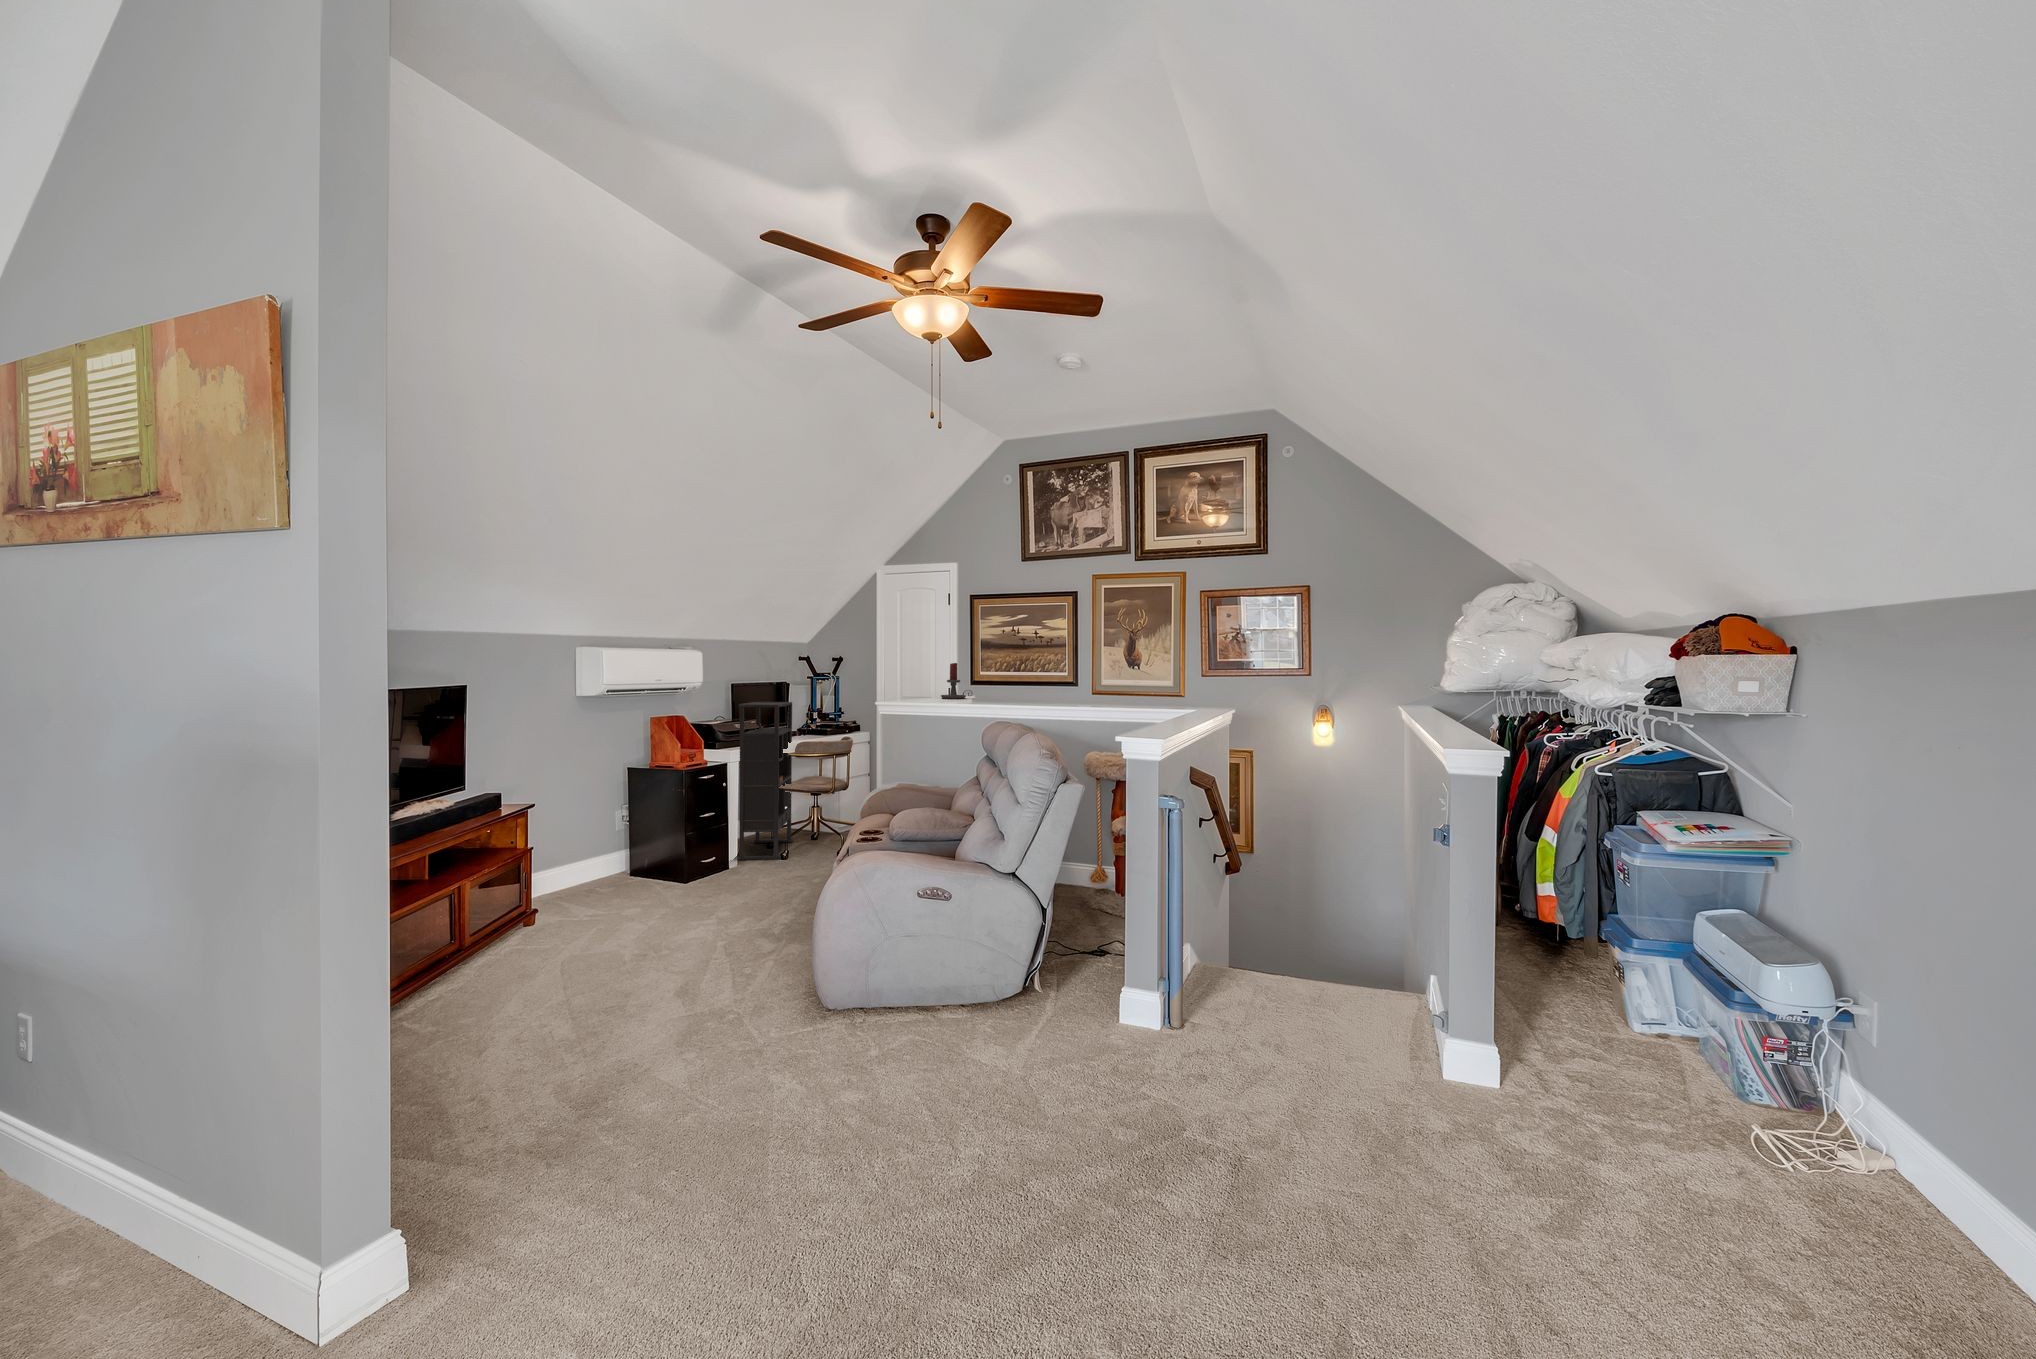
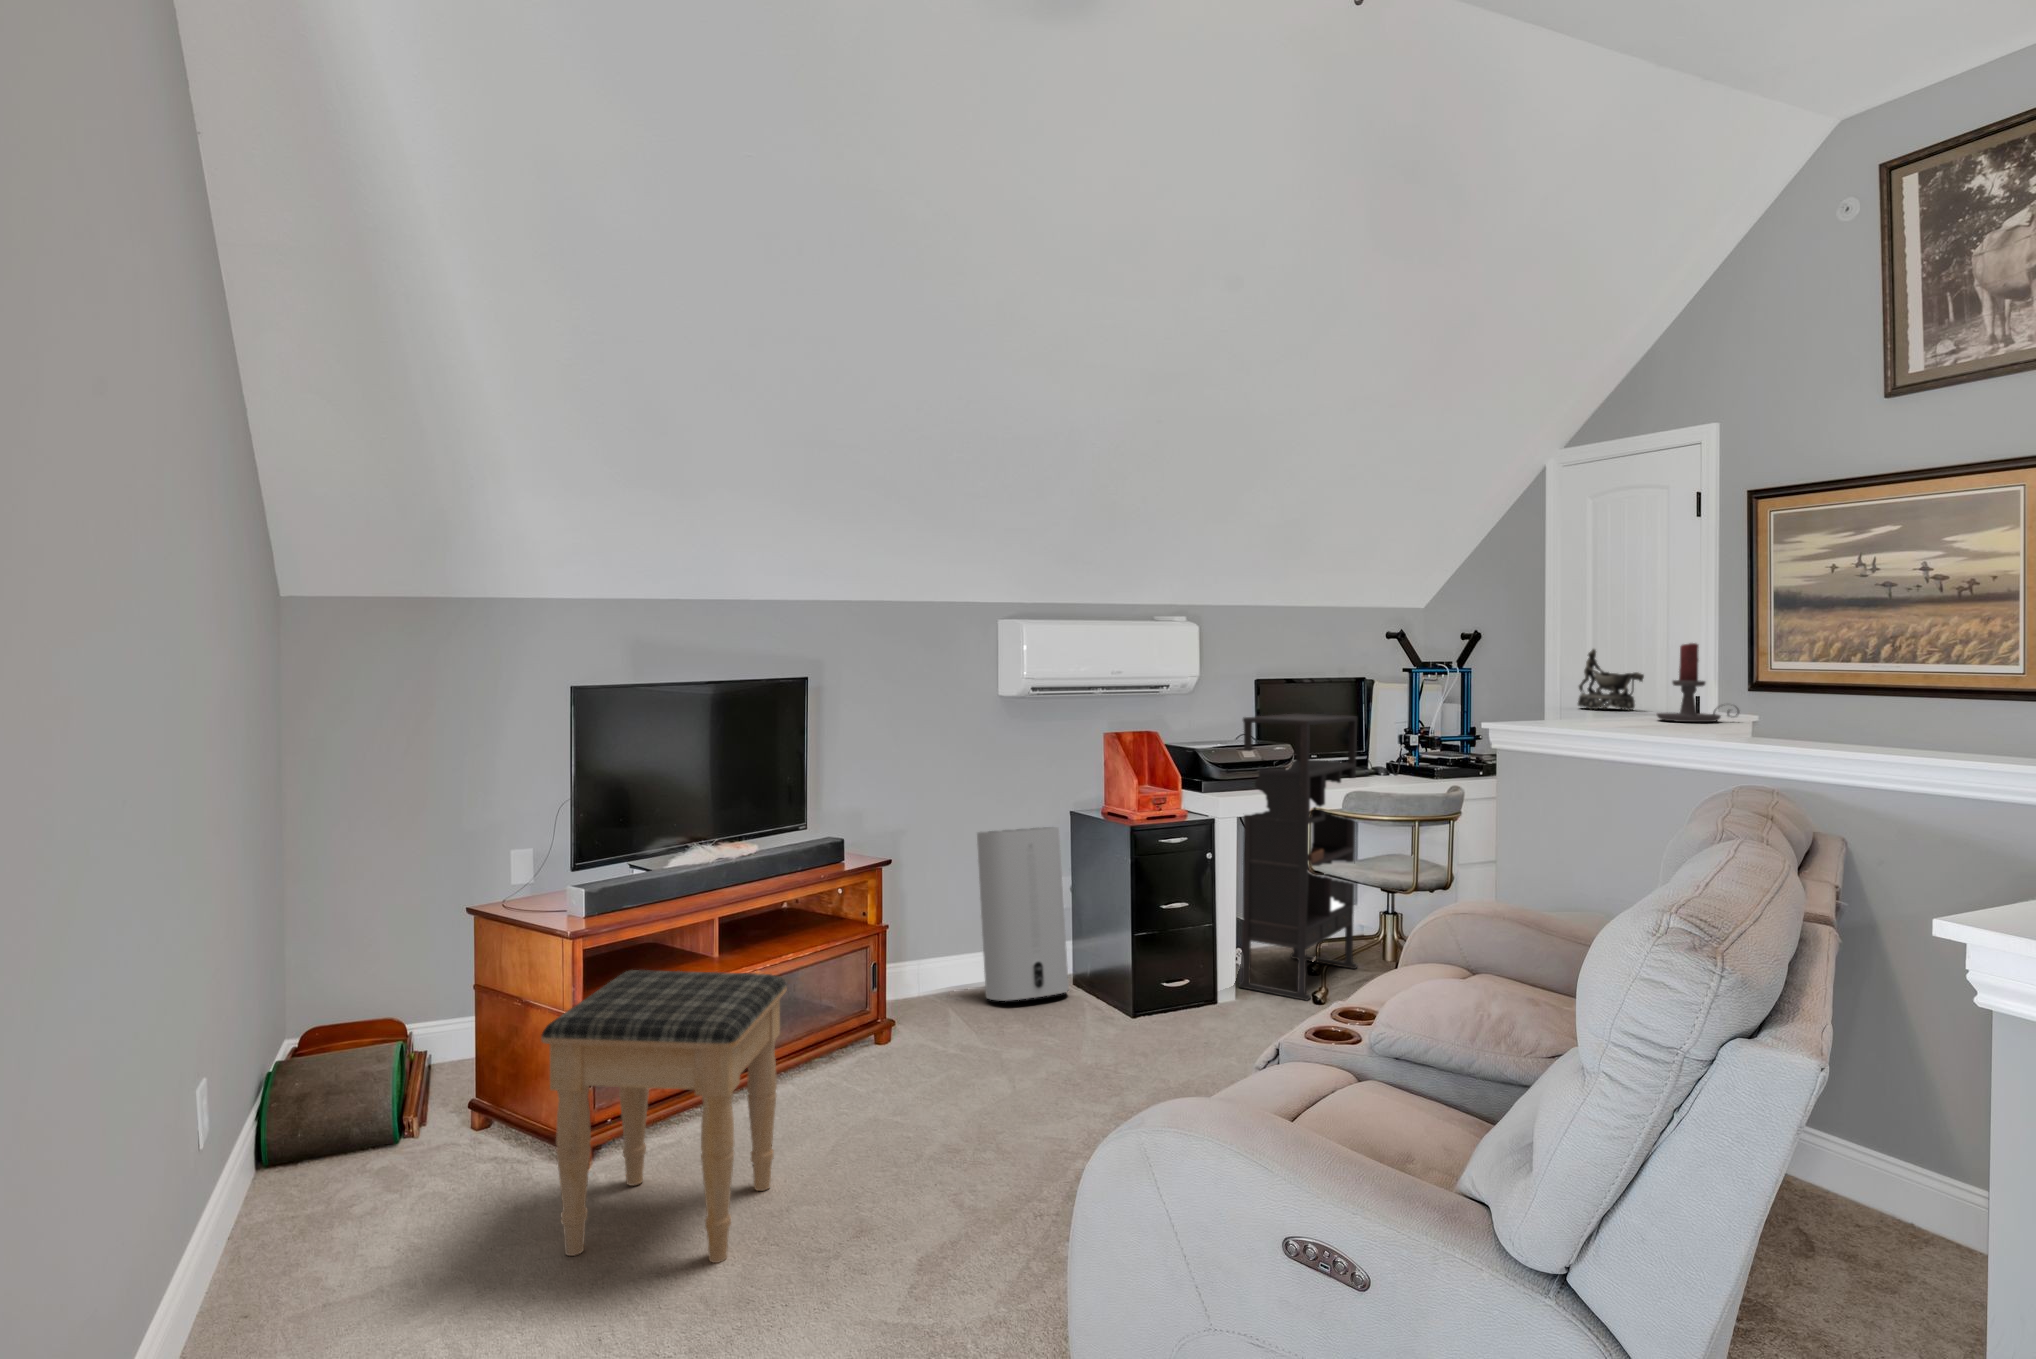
decorative bowl: none [897,665,928,695] -> present [1578,649,1644,710]
air purifier: none [570,777,638,892] -> present [977,827,1069,1001]
footstool: none [425,866,574,1056] -> present [541,970,787,1263]

